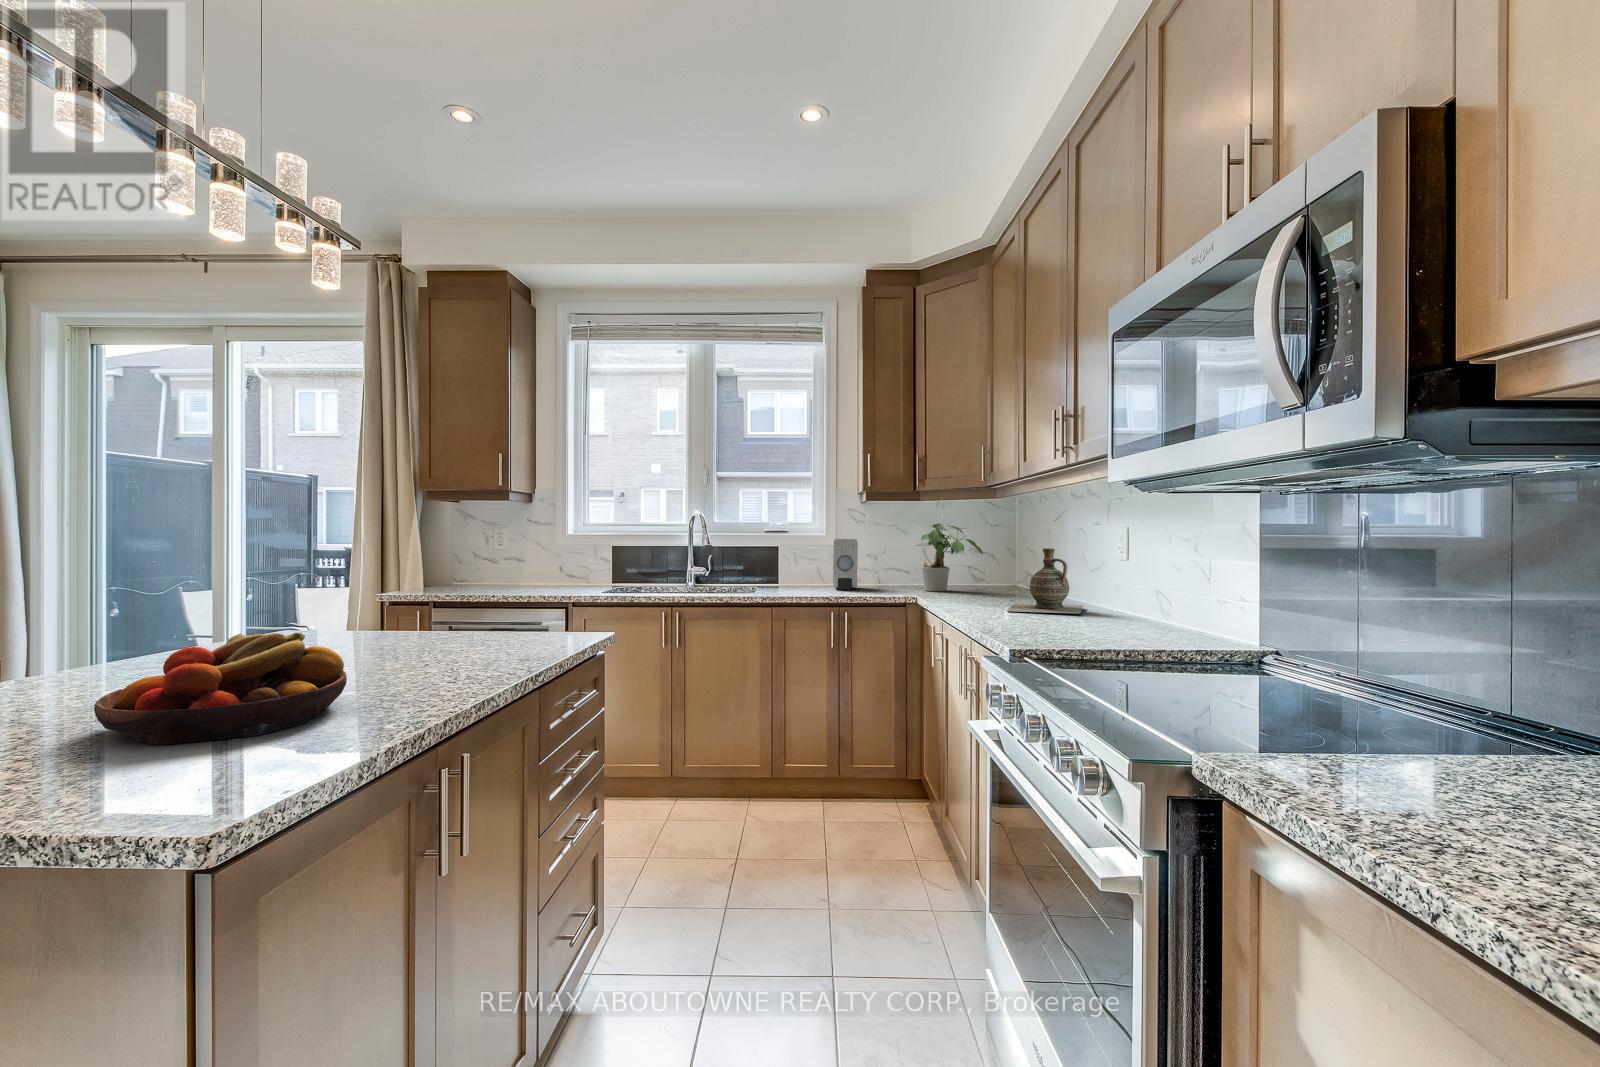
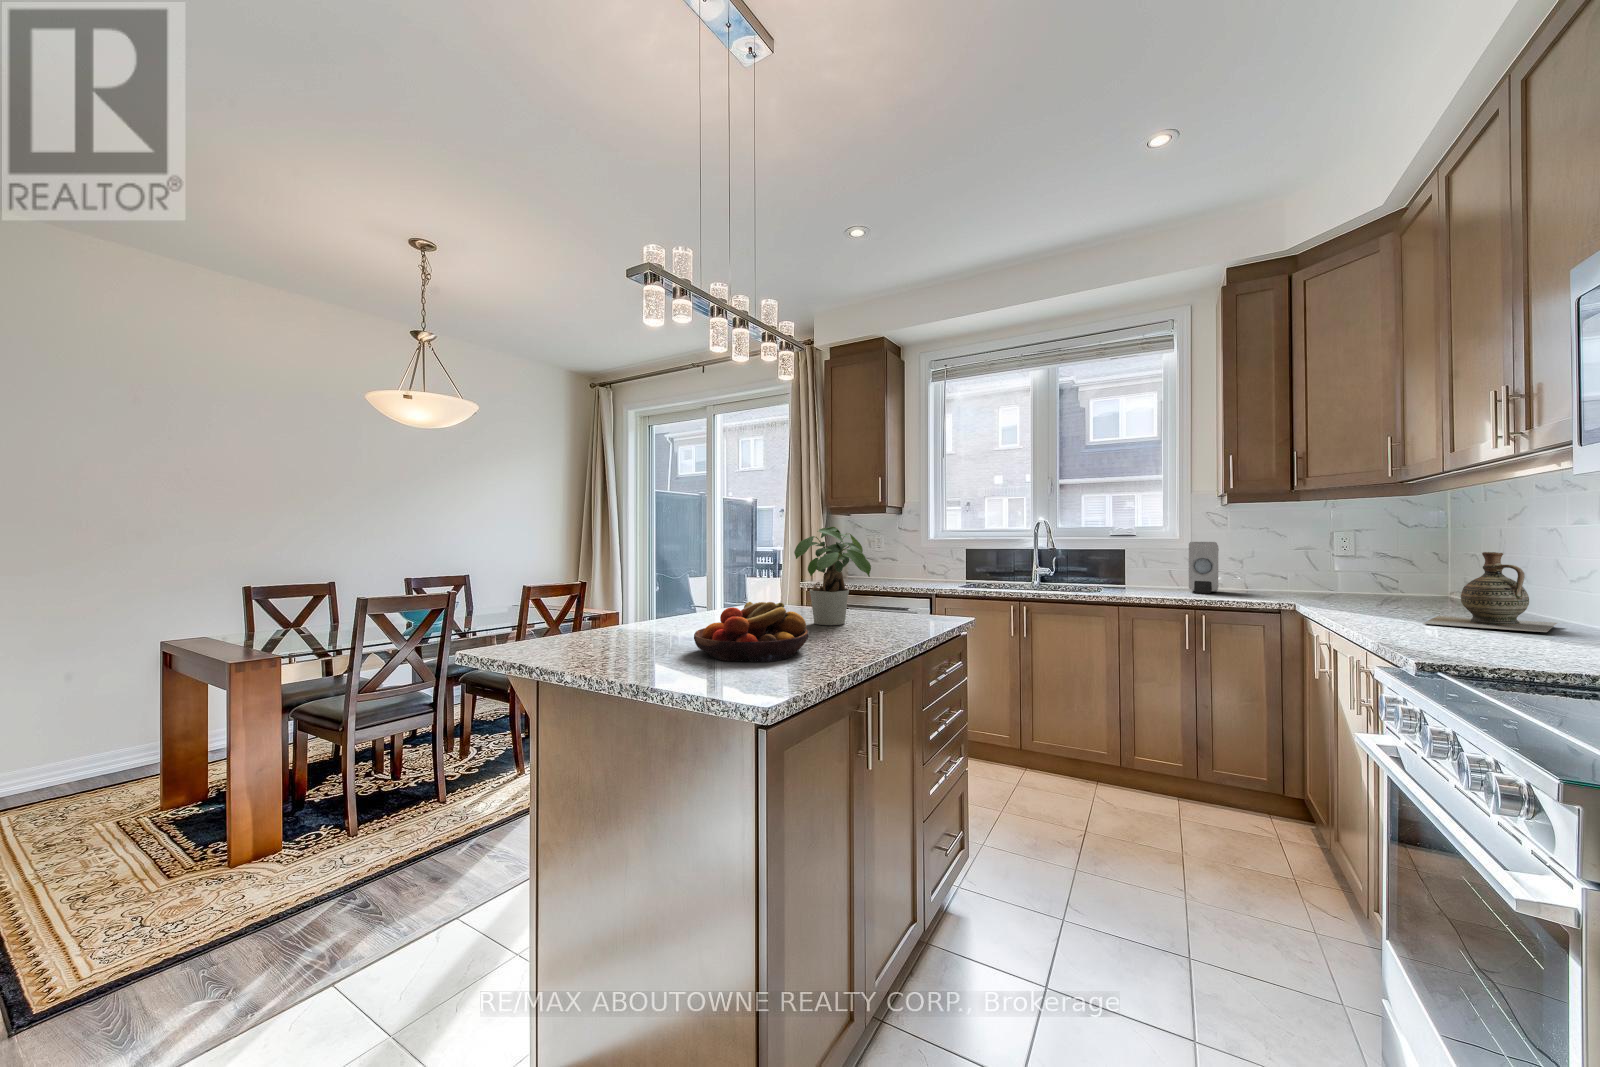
potted plant: present [921,523,982,591] -> present [794,527,871,625]

